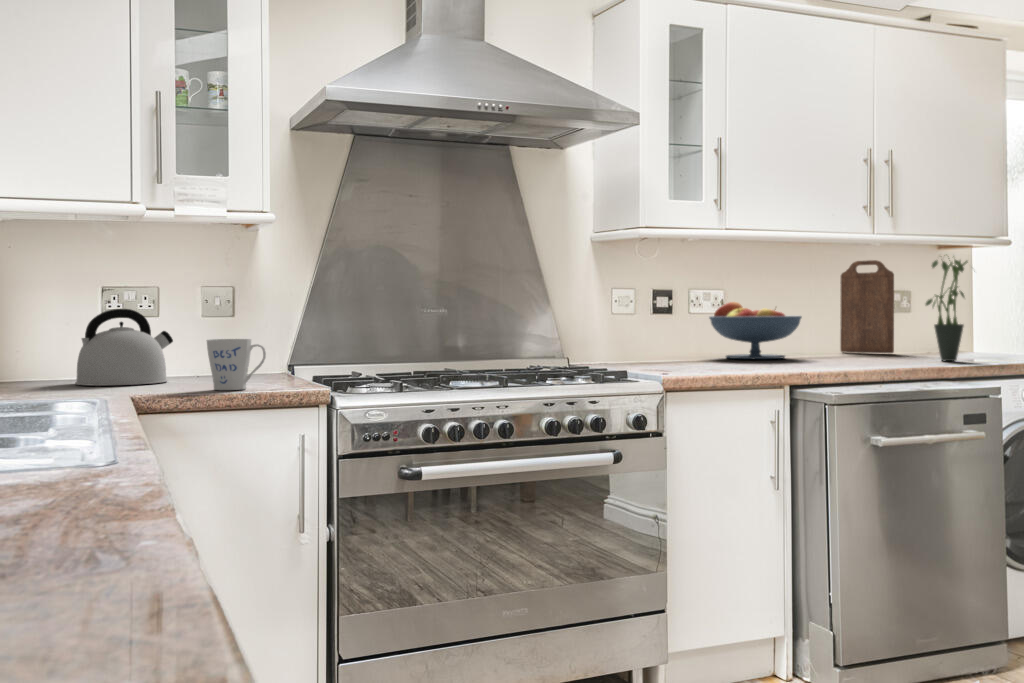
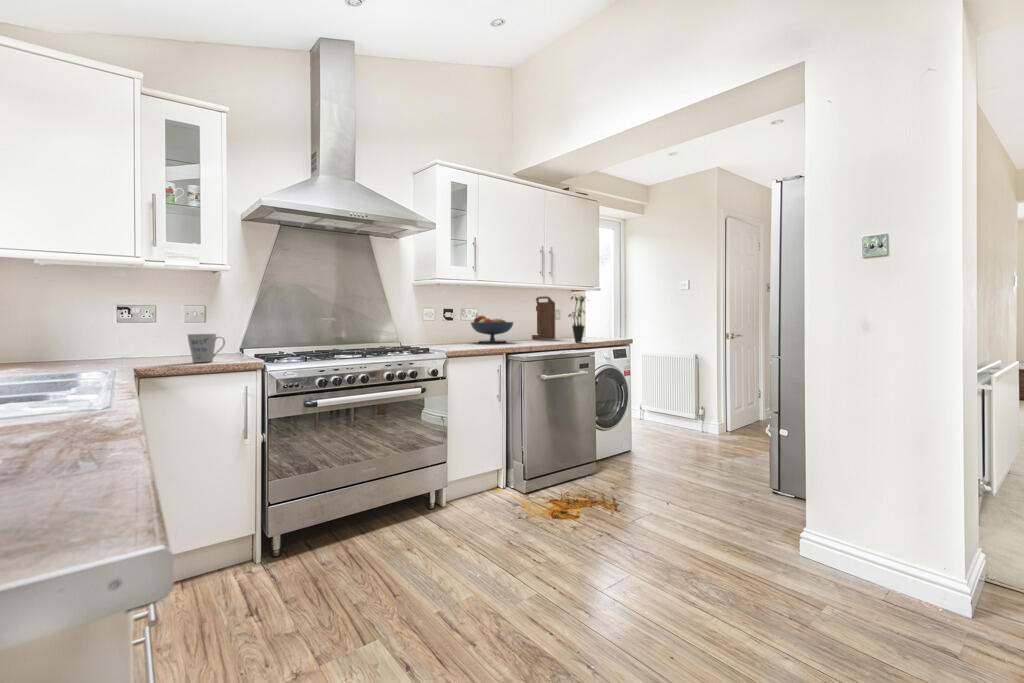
kettle: present [75,309,173,386] -> none [105,317,170,361]

